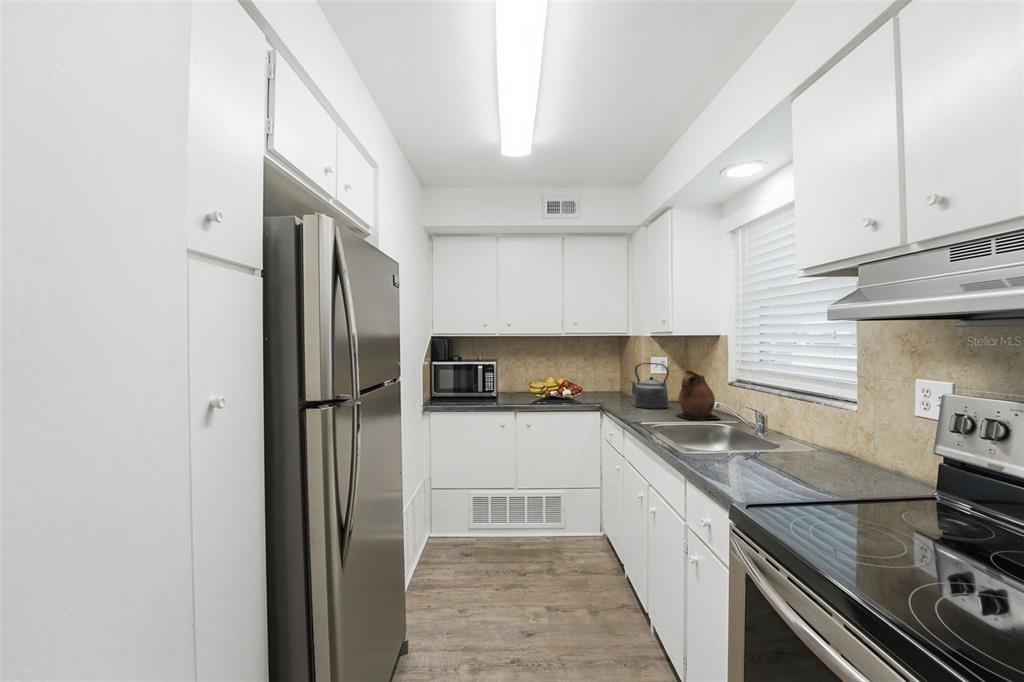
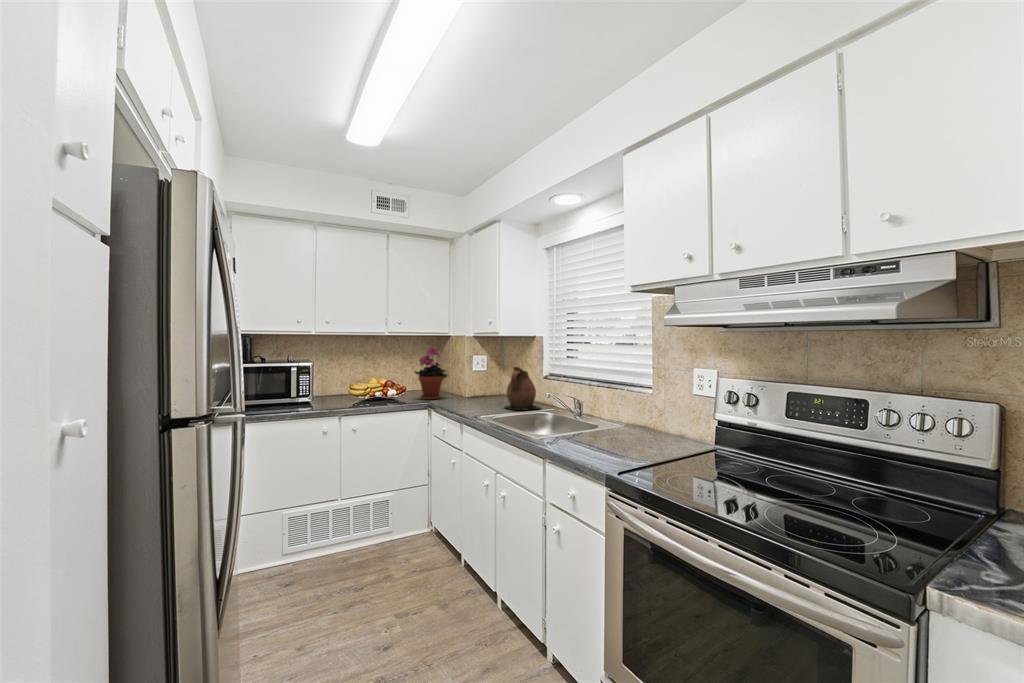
potted plant: none [589,348,622,402] -> present [415,348,447,400]
kettle: present [630,363,669,409] -> none [456,361,493,404]

